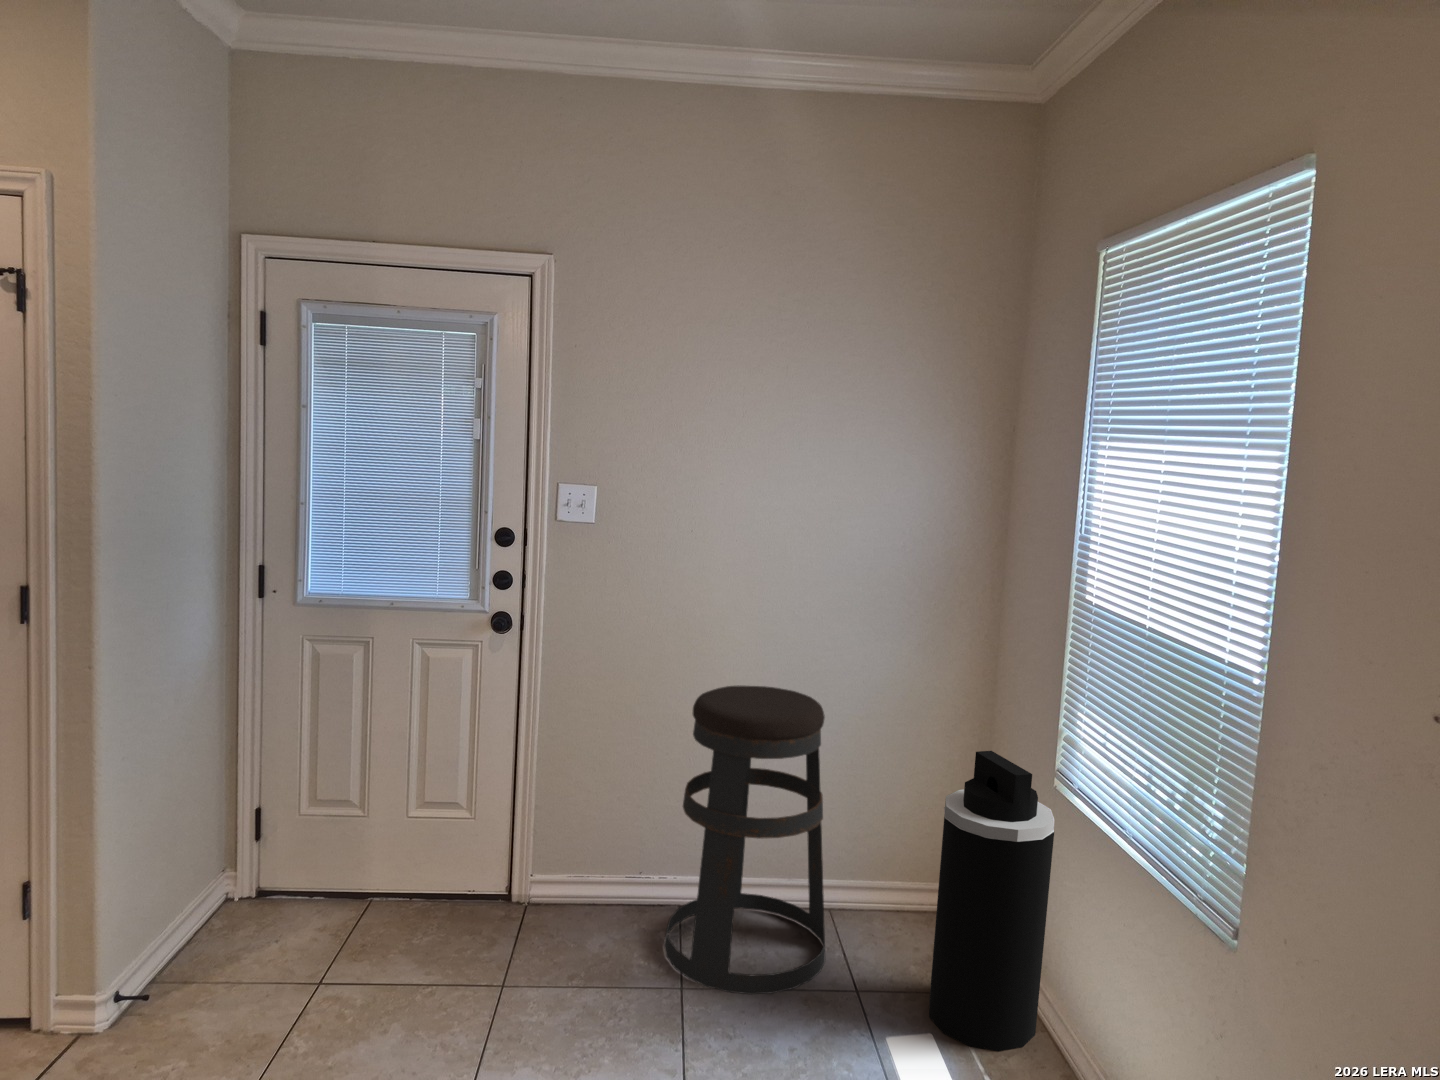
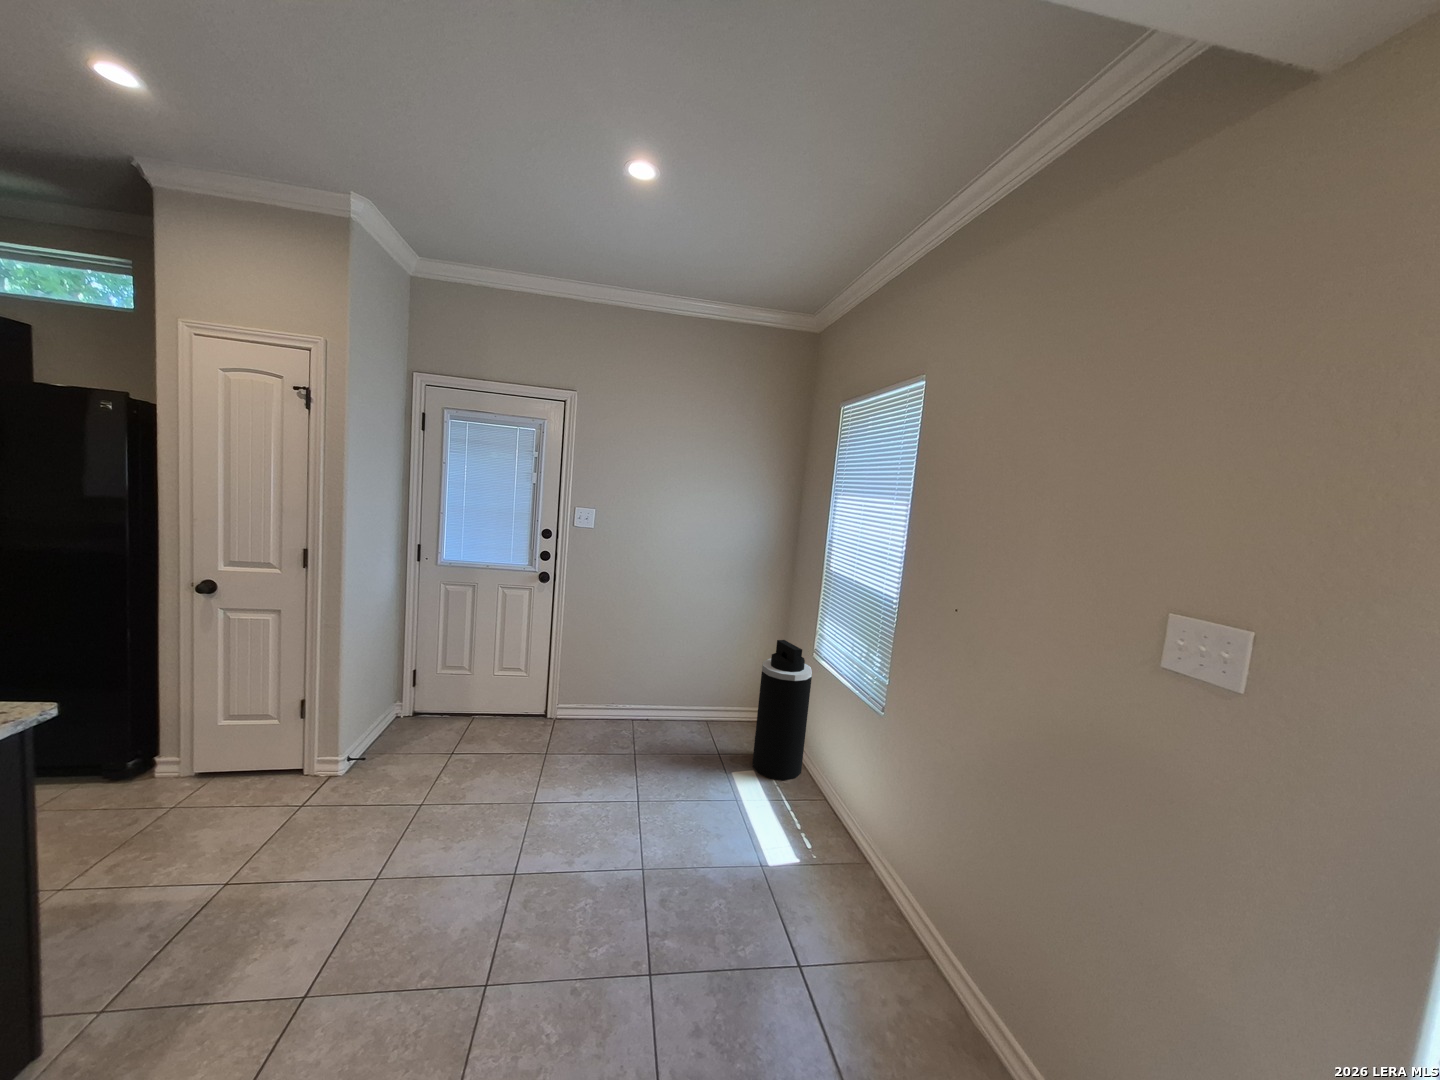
bar stool: present [664,685,826,994] -> none [624,610,706,759]

